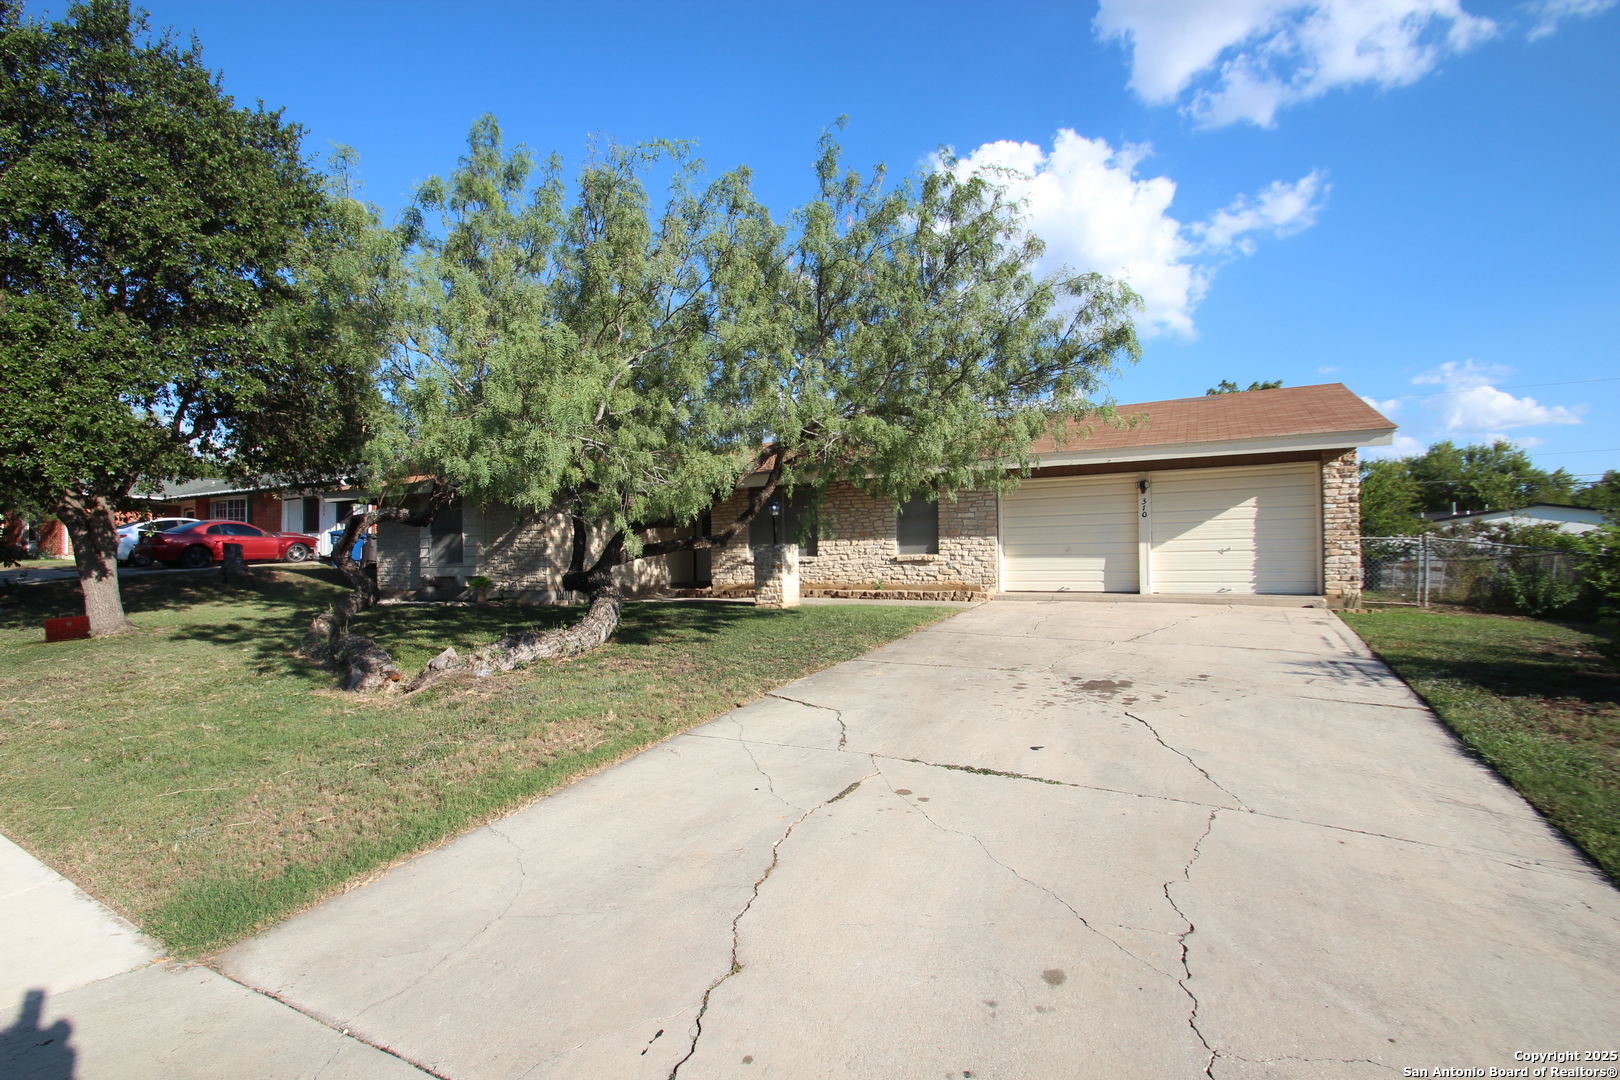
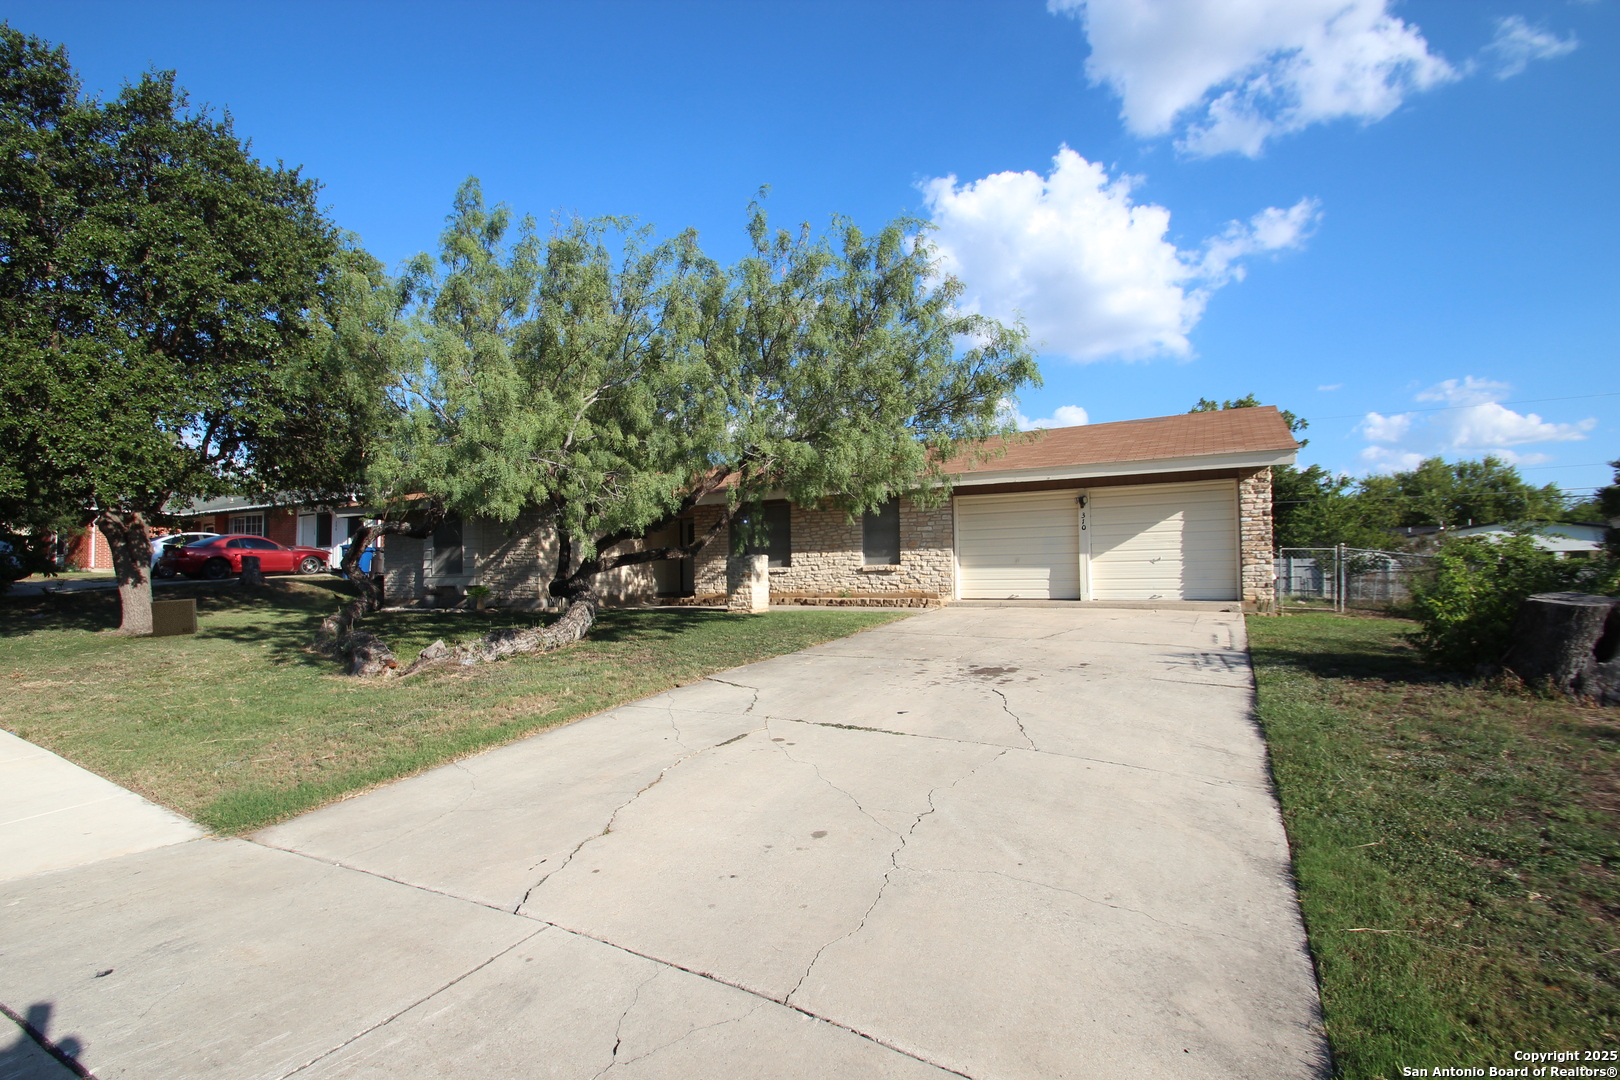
cardboard box: none [117,593,171,636] -> present [151,599,198,637]
toolbox: present [44,612,91,642] -> none [86,615,128,642]

